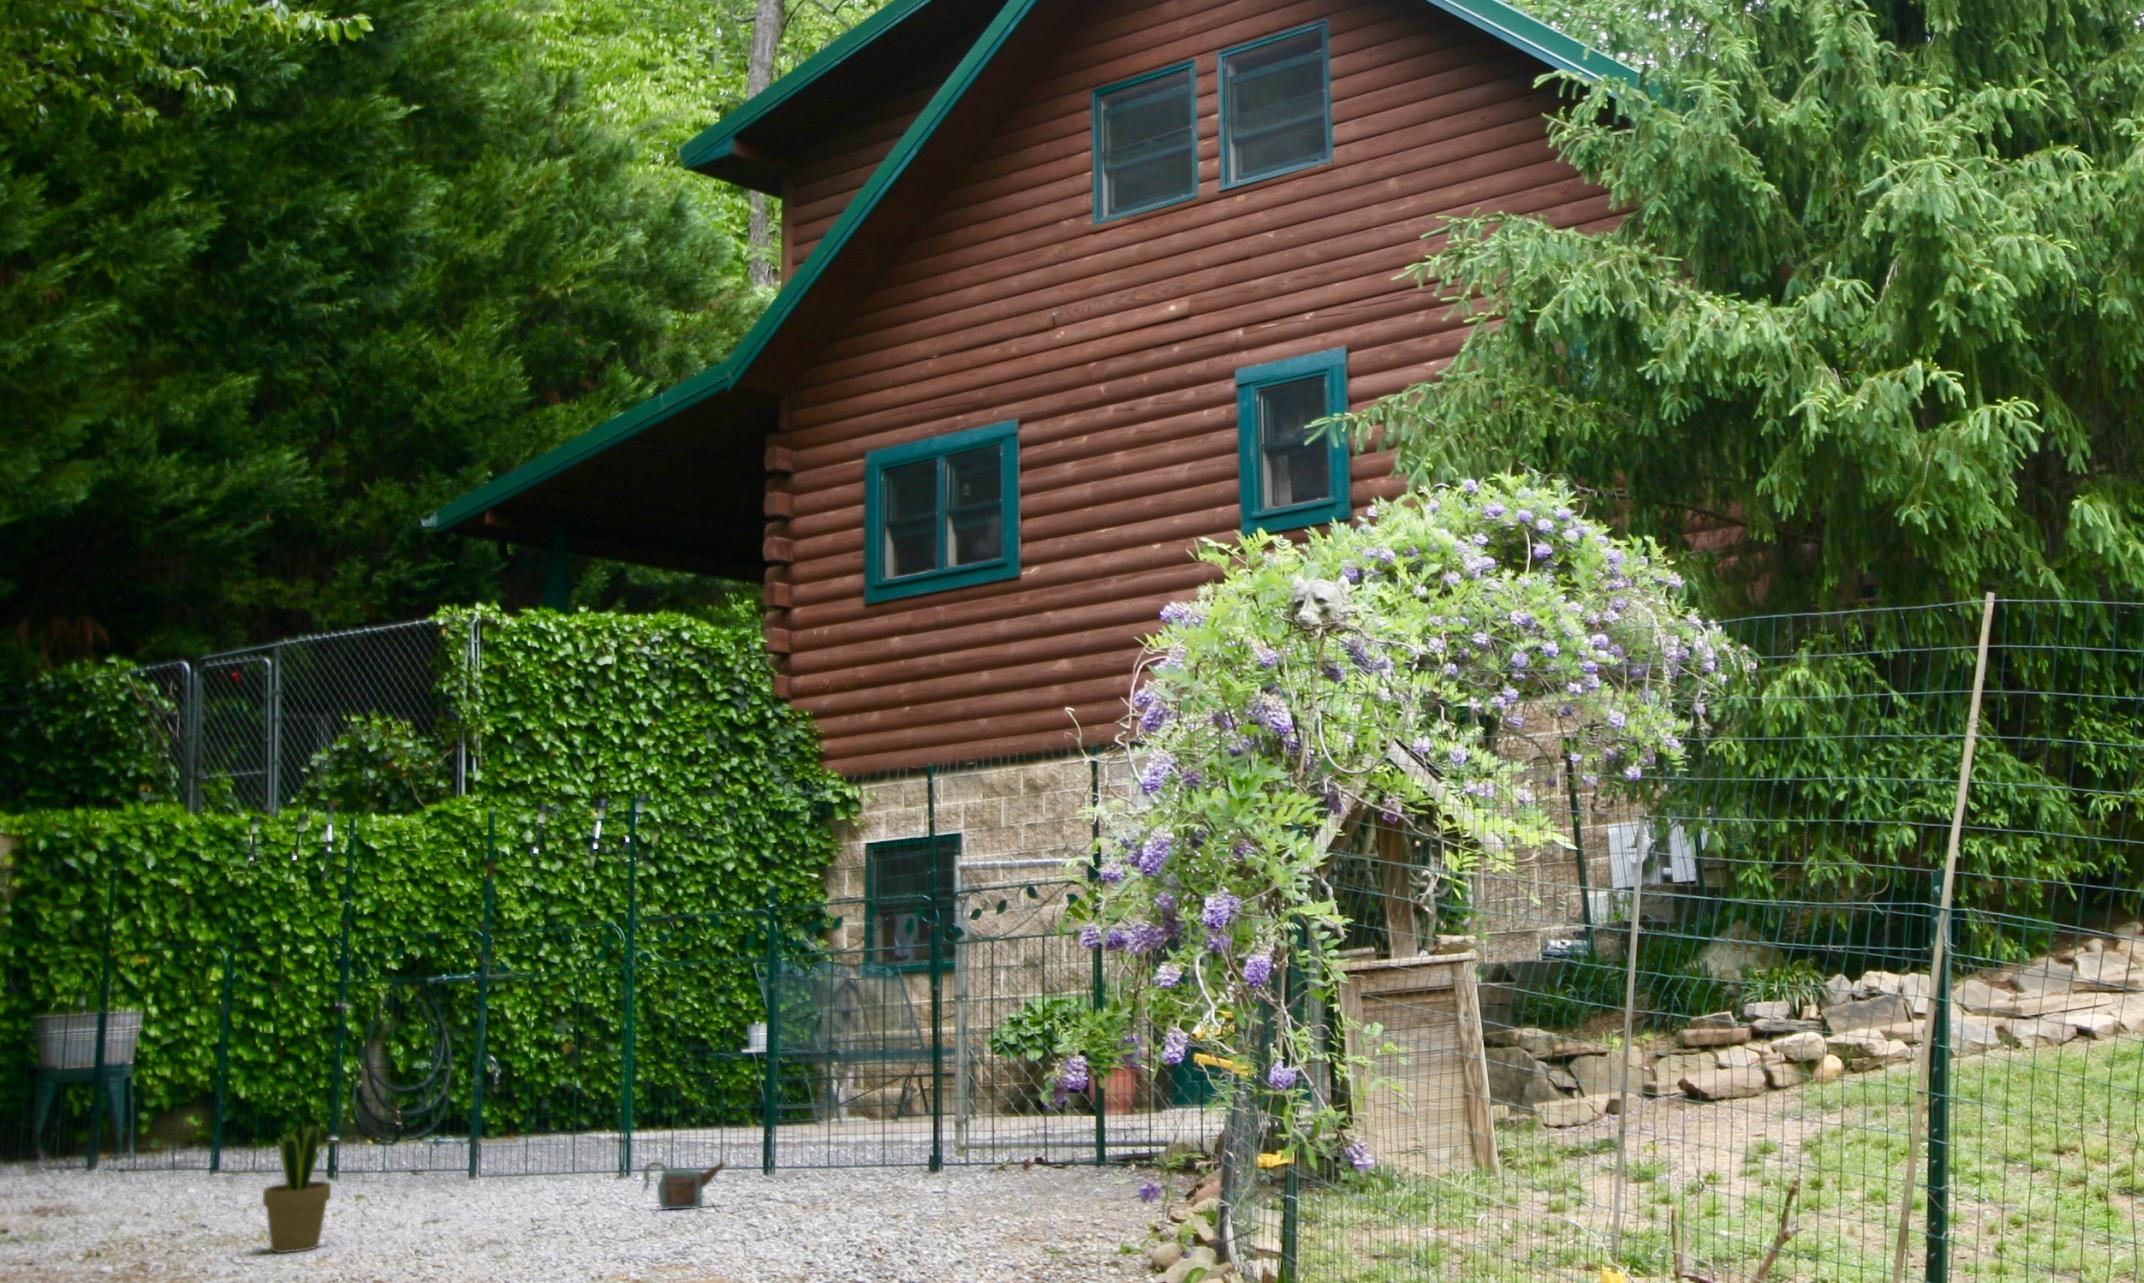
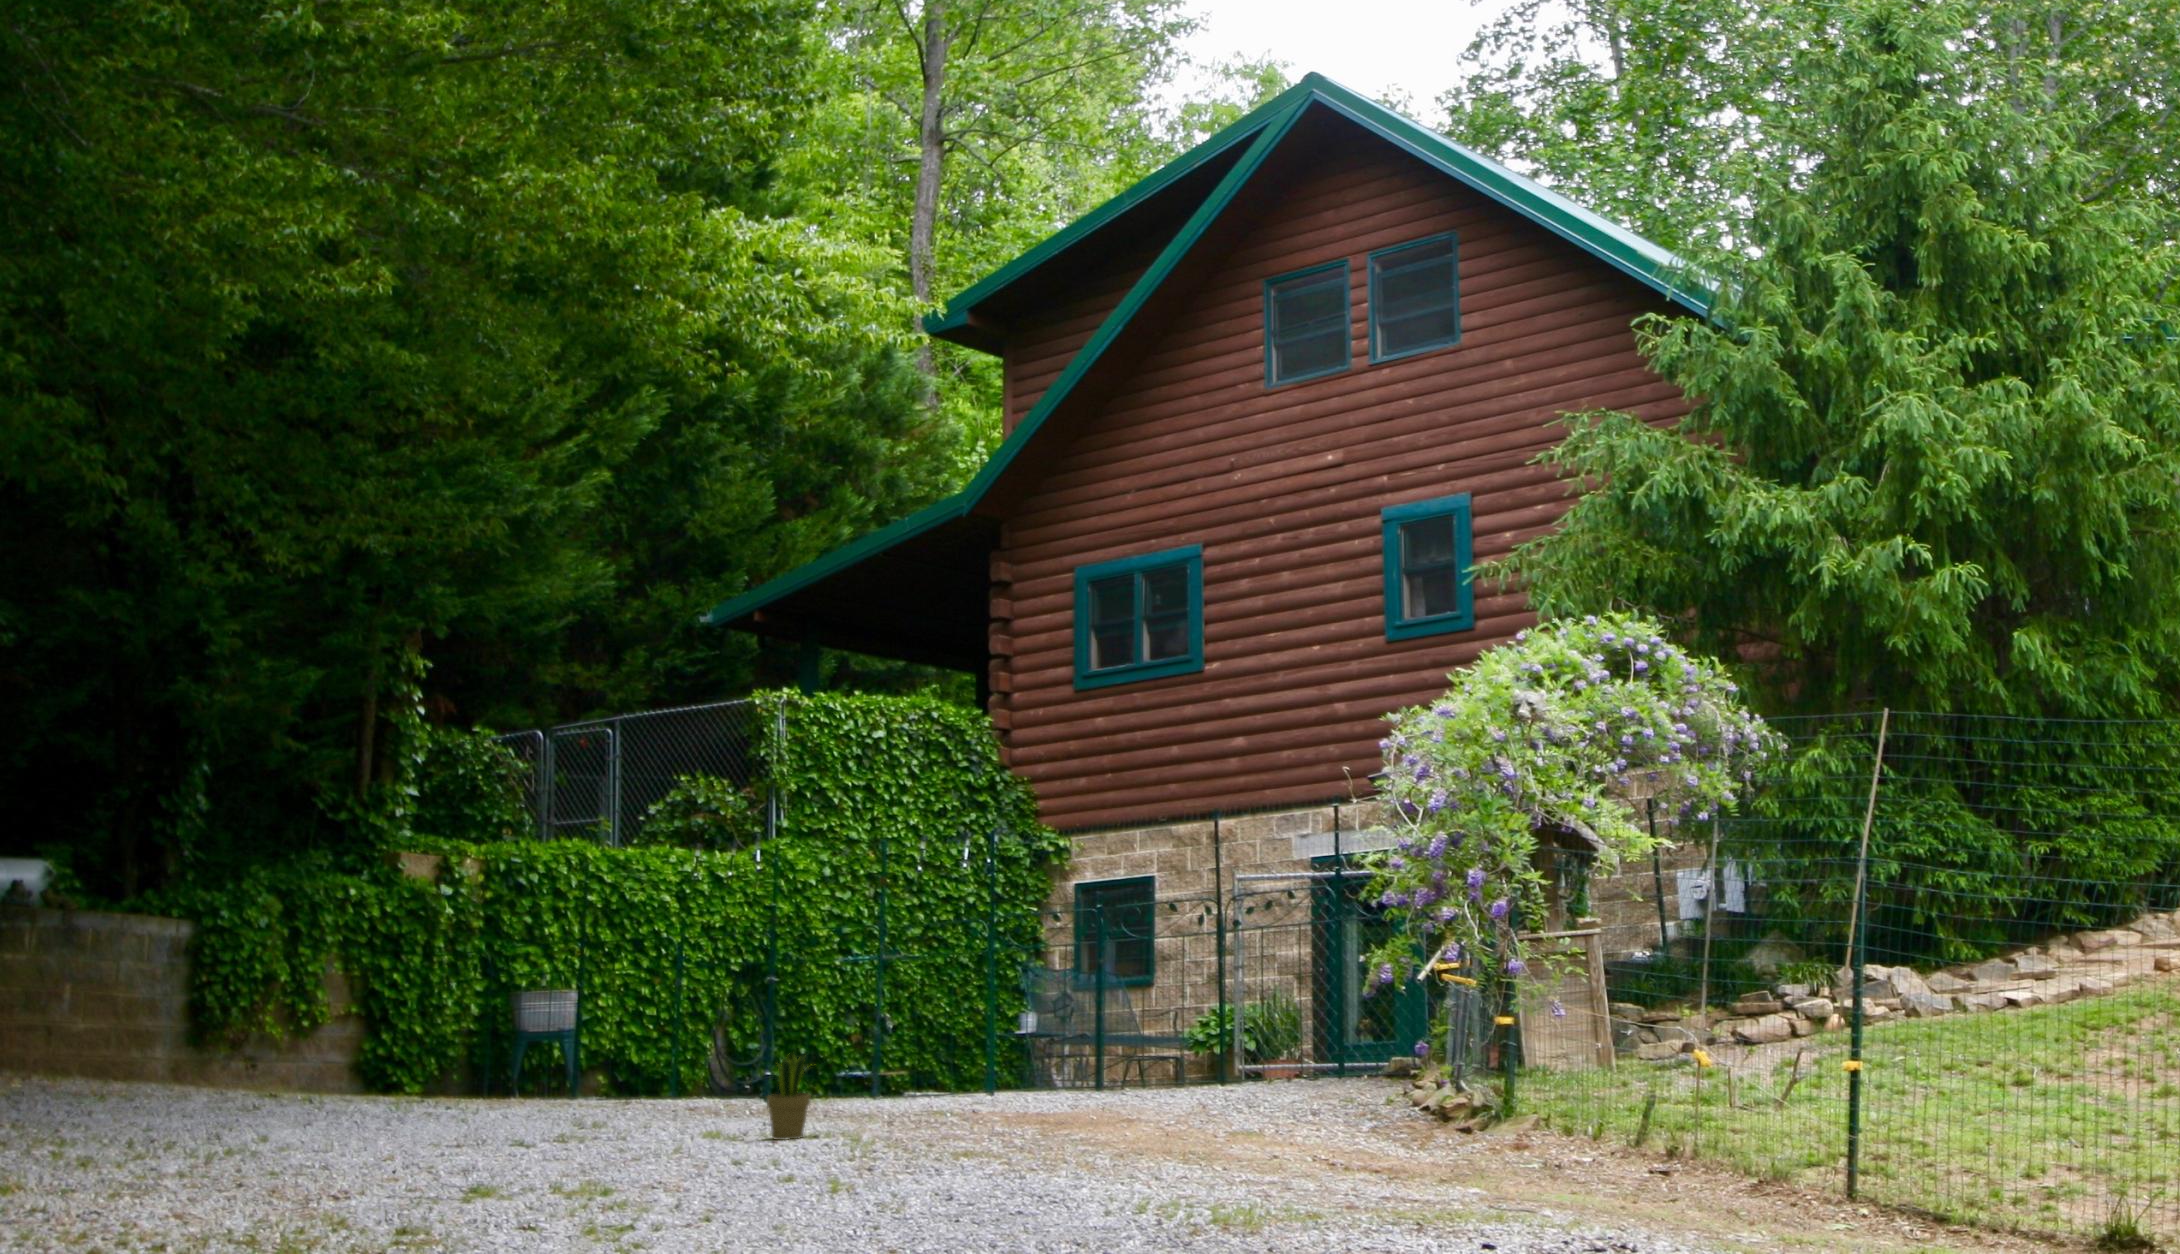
watering can: present [644,1162,725,1209] -> none [1011,1087,1069,1120]

